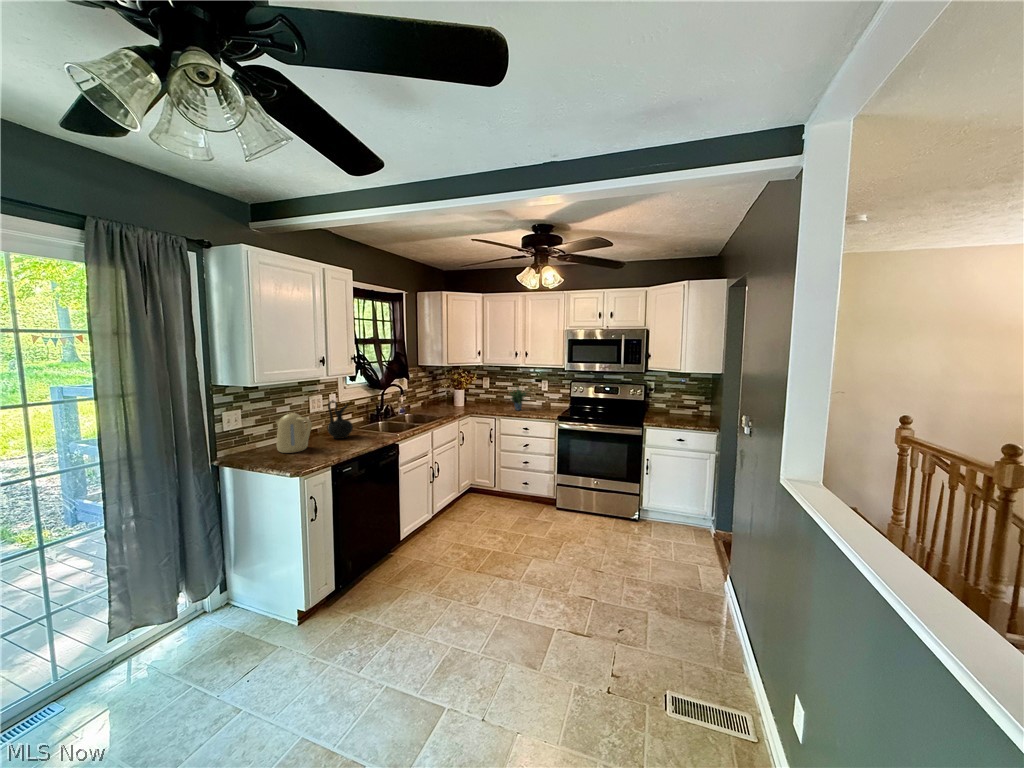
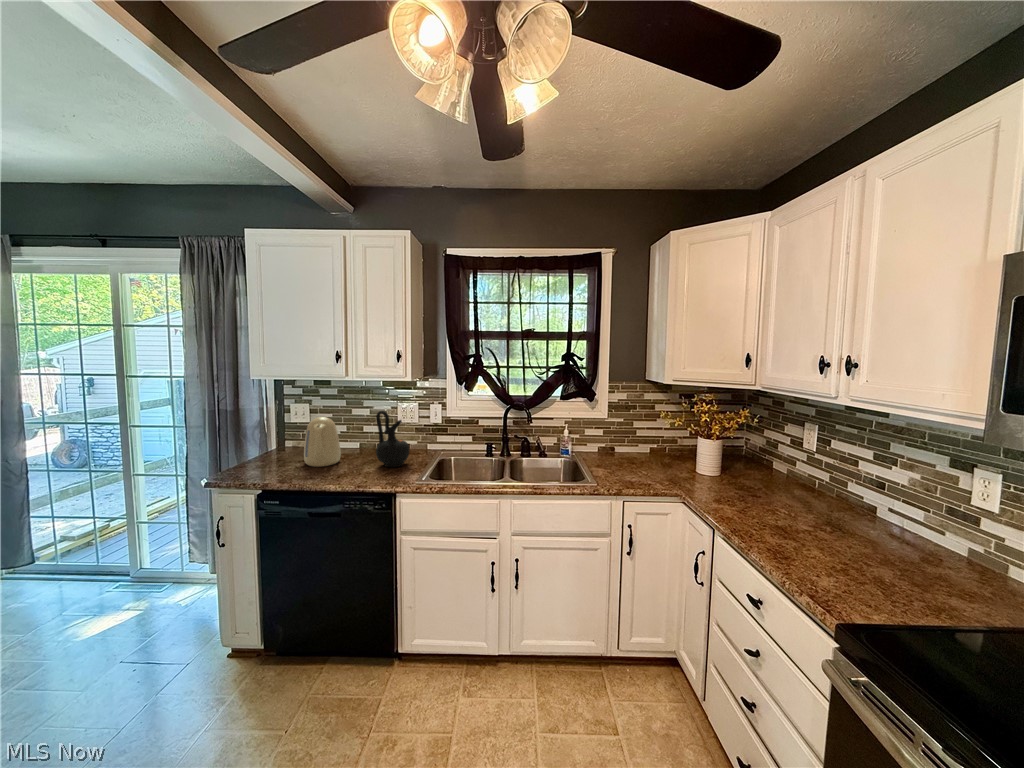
potted plant: present [506,388,526,410] -> none [763,439,854,536]

